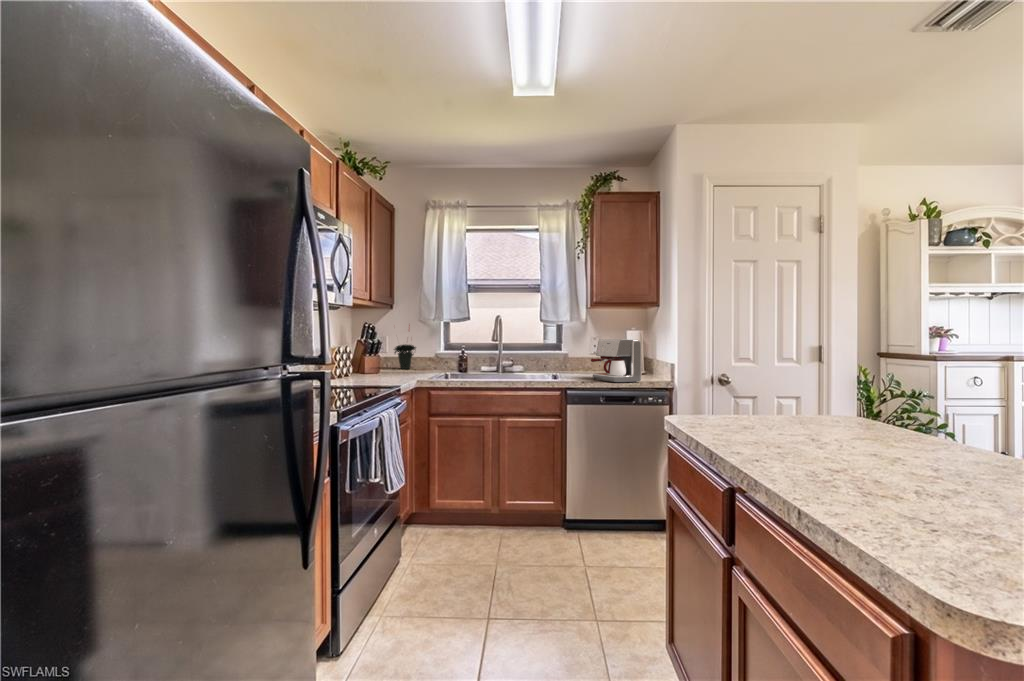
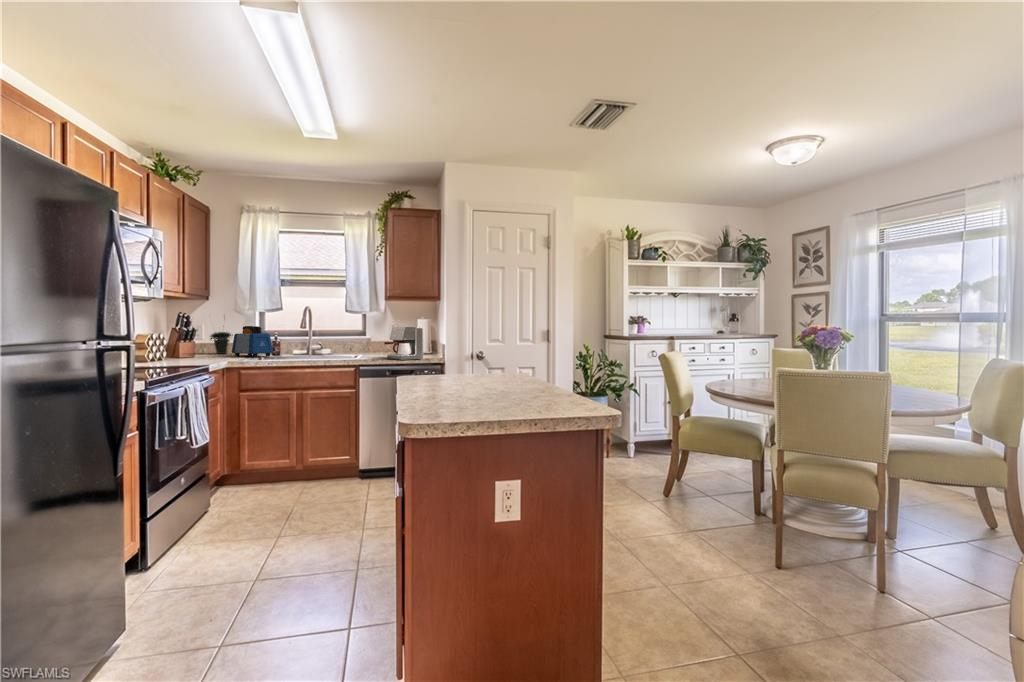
toaster: none [417,338,460,374] -> present [232,326,273,357]

